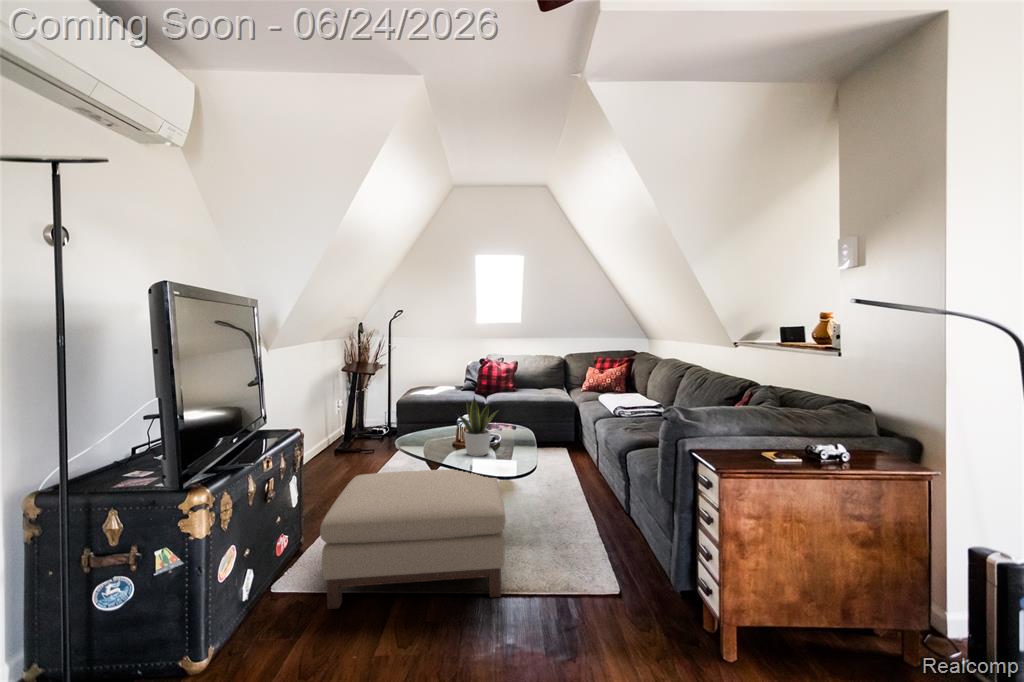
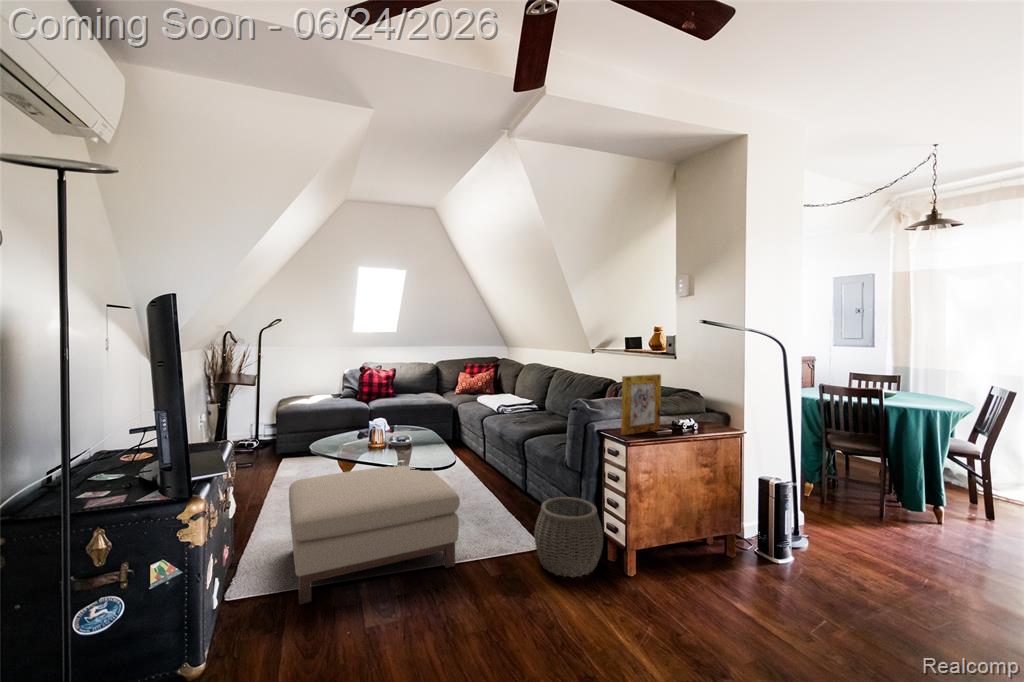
picture frame: none [718,374,789,459] -> present [621,374,661,435]
potted plant: present [458,397,496,456] -> none [384,398,426,454]
woven basket: none [596,532,691,647] -> present [534,497,603,577]

